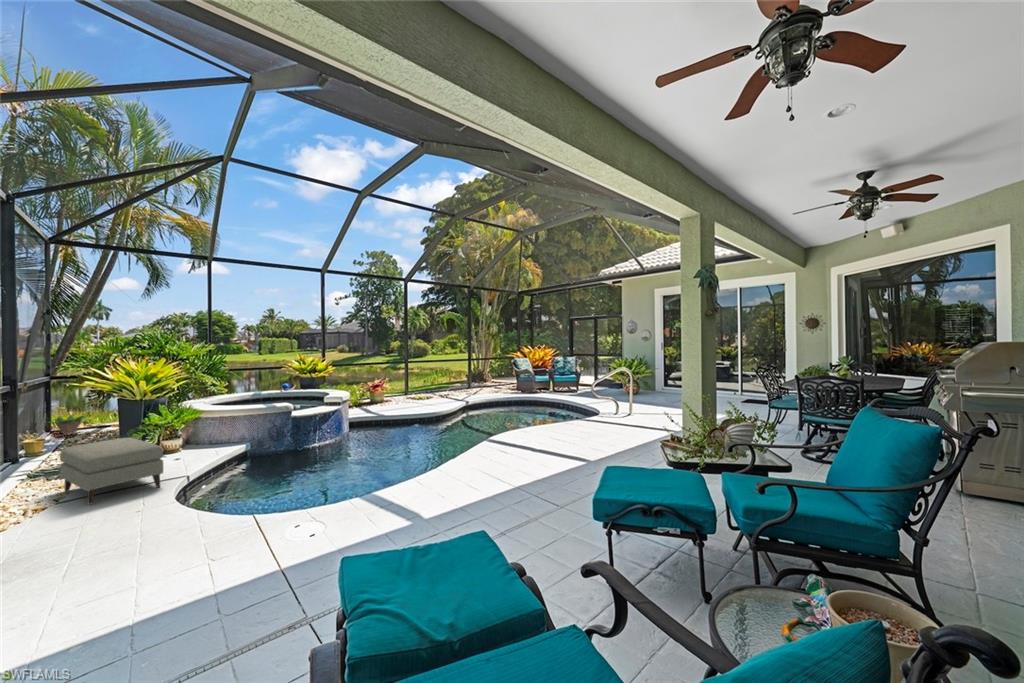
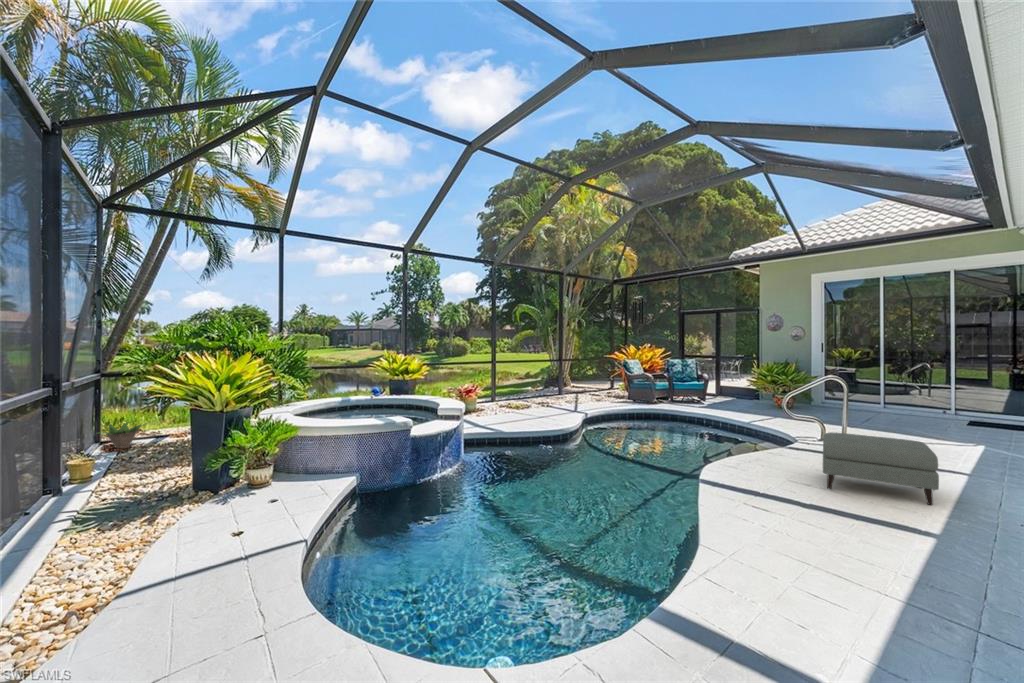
ottoman: present [60,438,163,505] -> present [823,433,939,505]

